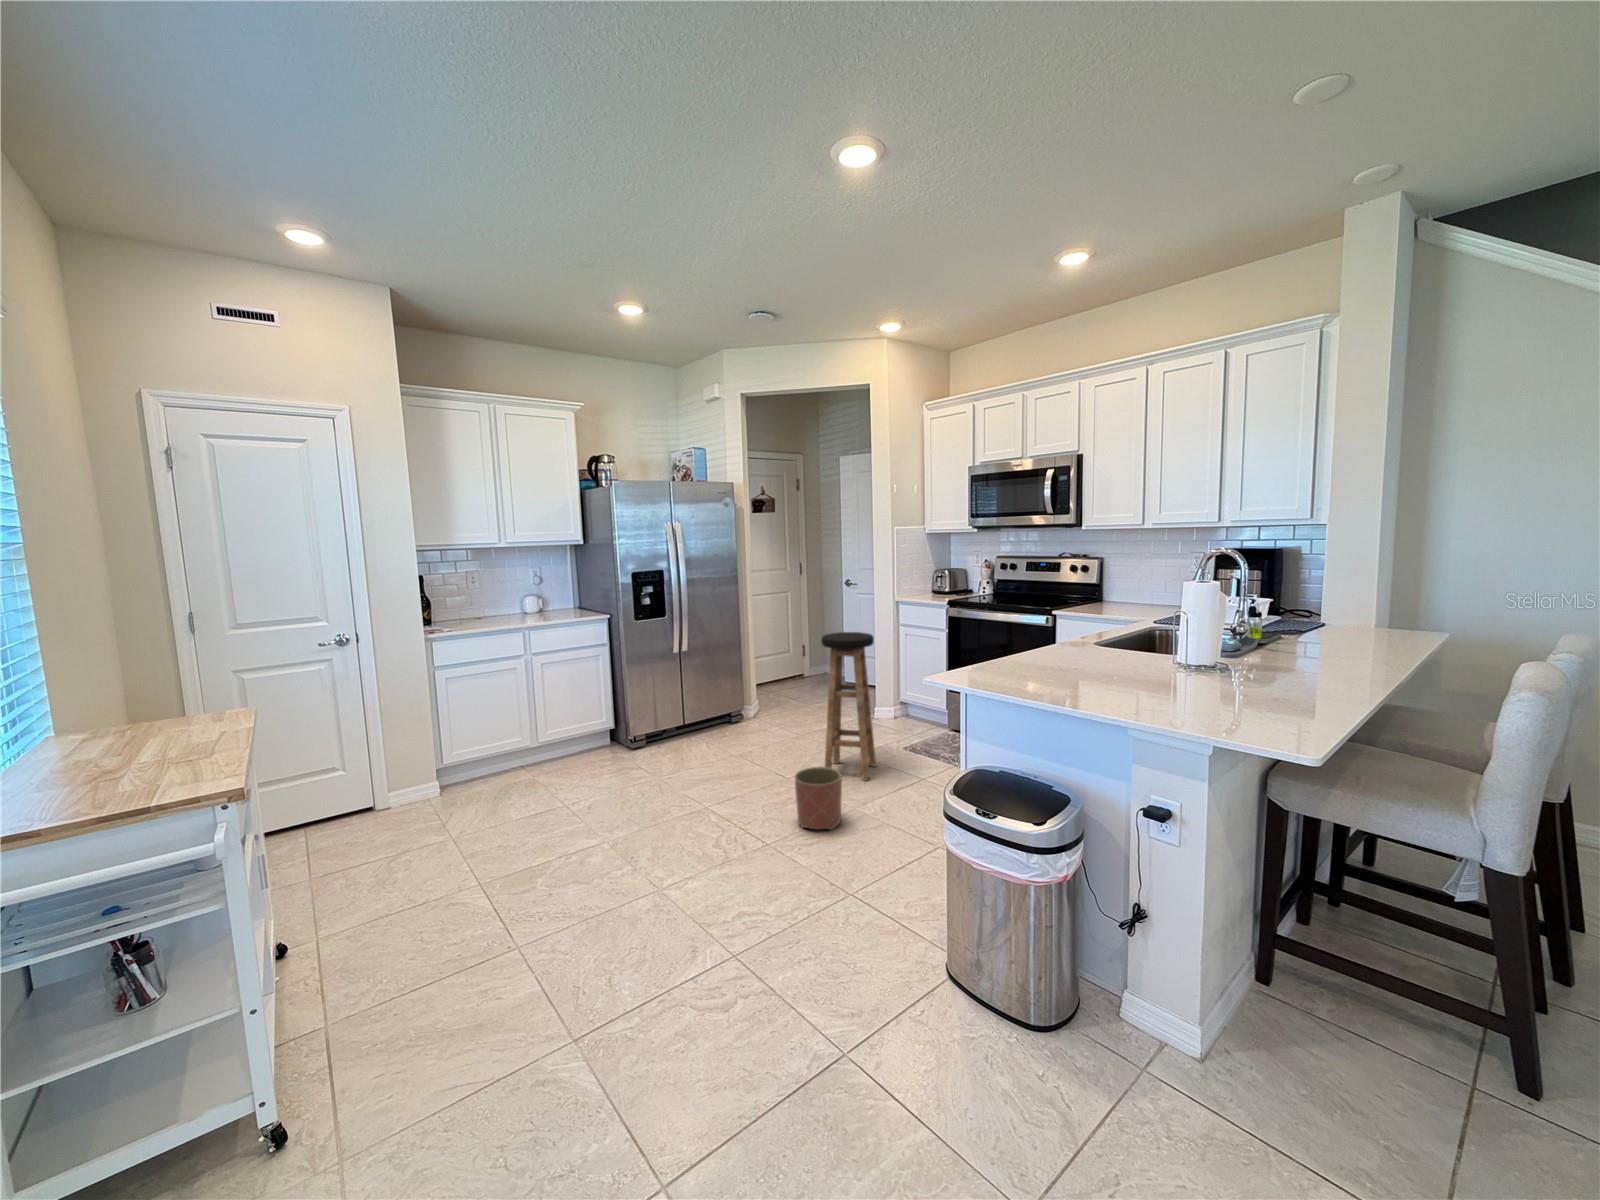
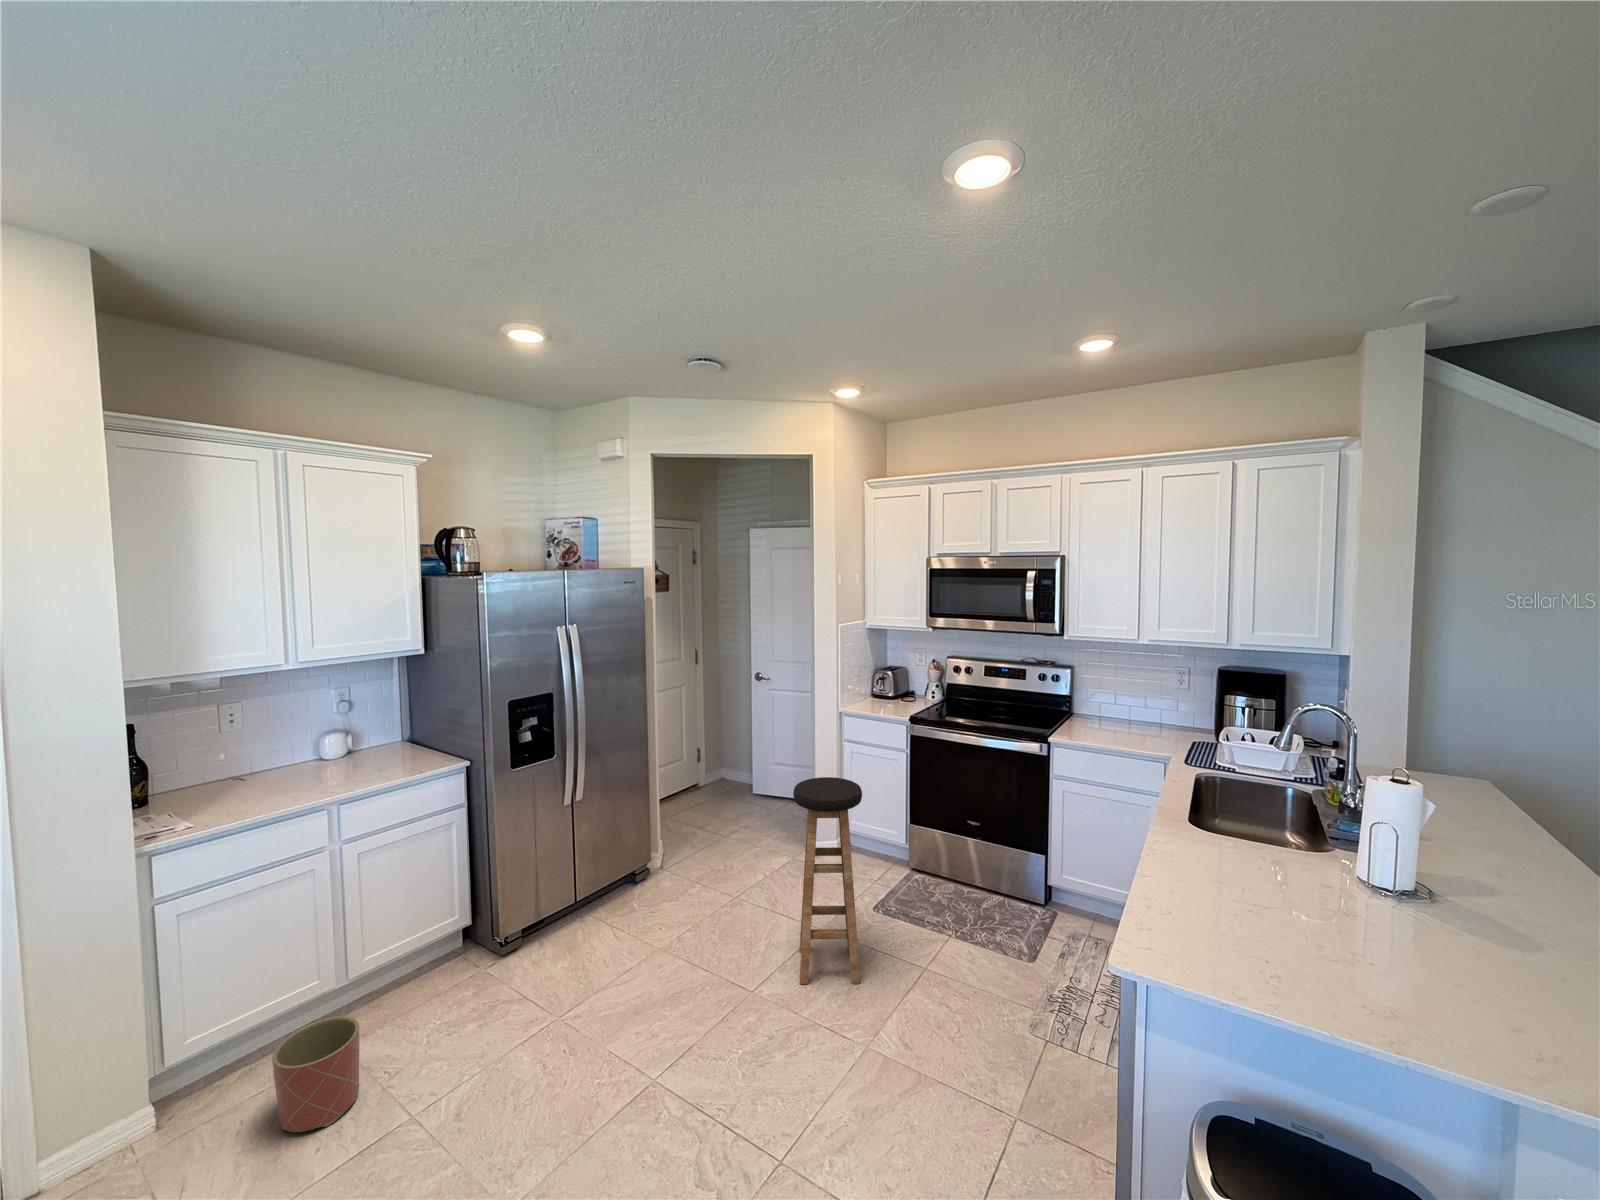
planter: present [795,767,842,830] -> present [272,1016,359,1132]

